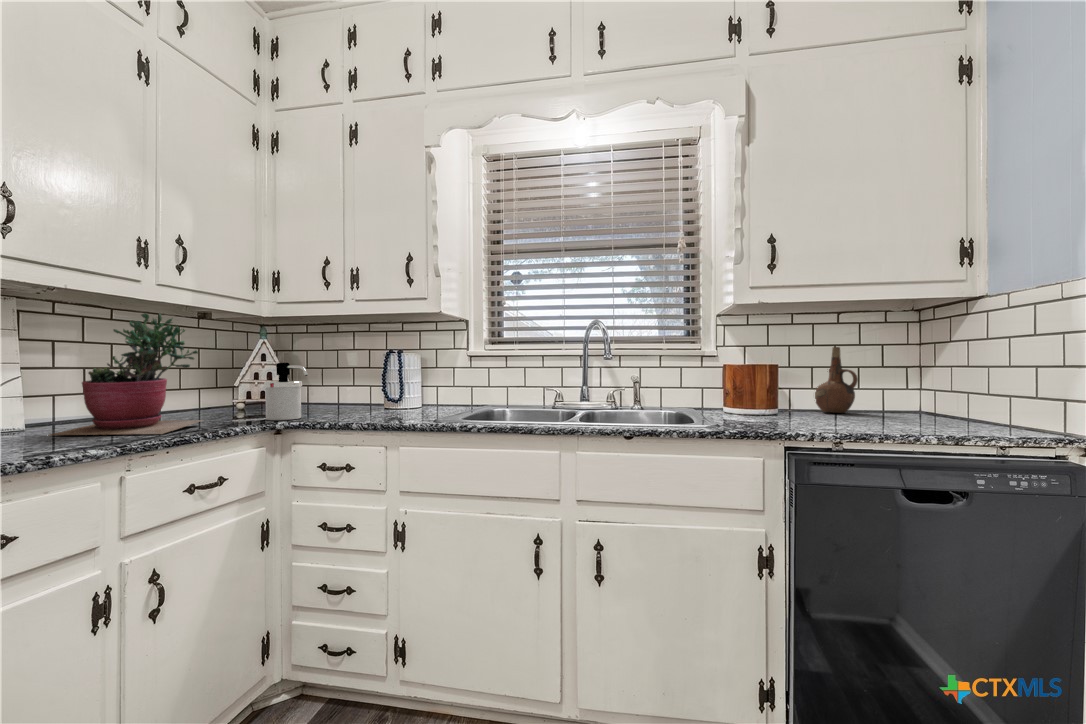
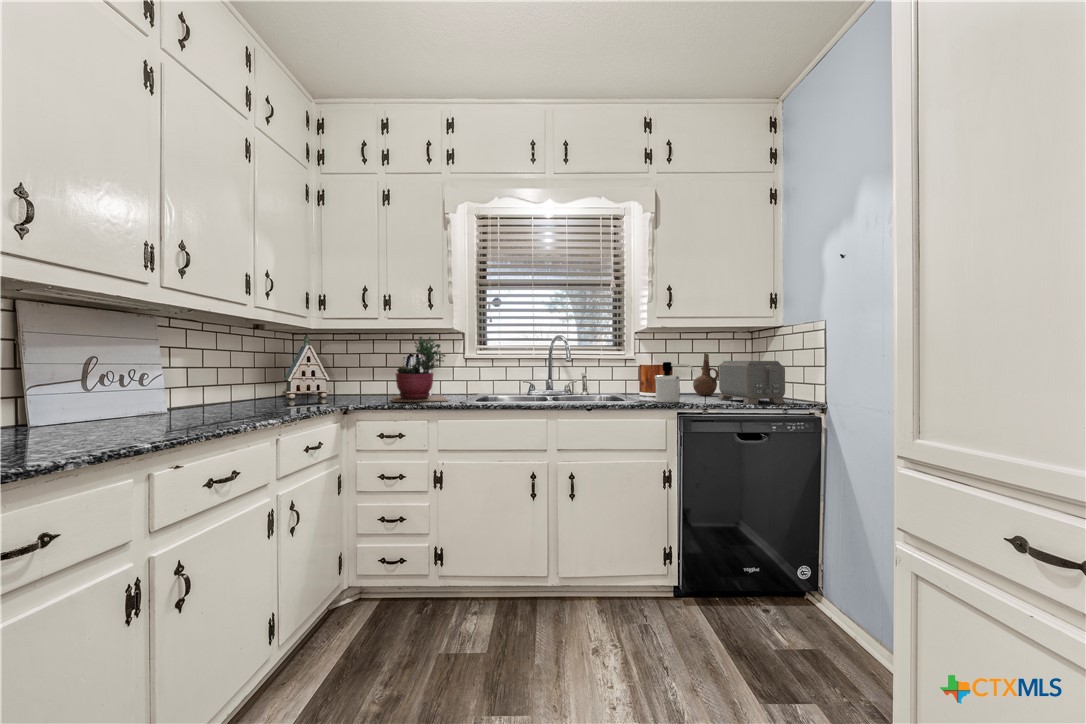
succulent plant: present [51,313,203,435] -> present [391,337,448,402]
toaster: none [858,356,997,434] -> present [718,361,785,404]
soap dispenser: present [264,363,308,420] -> present [655,362,694,403]

